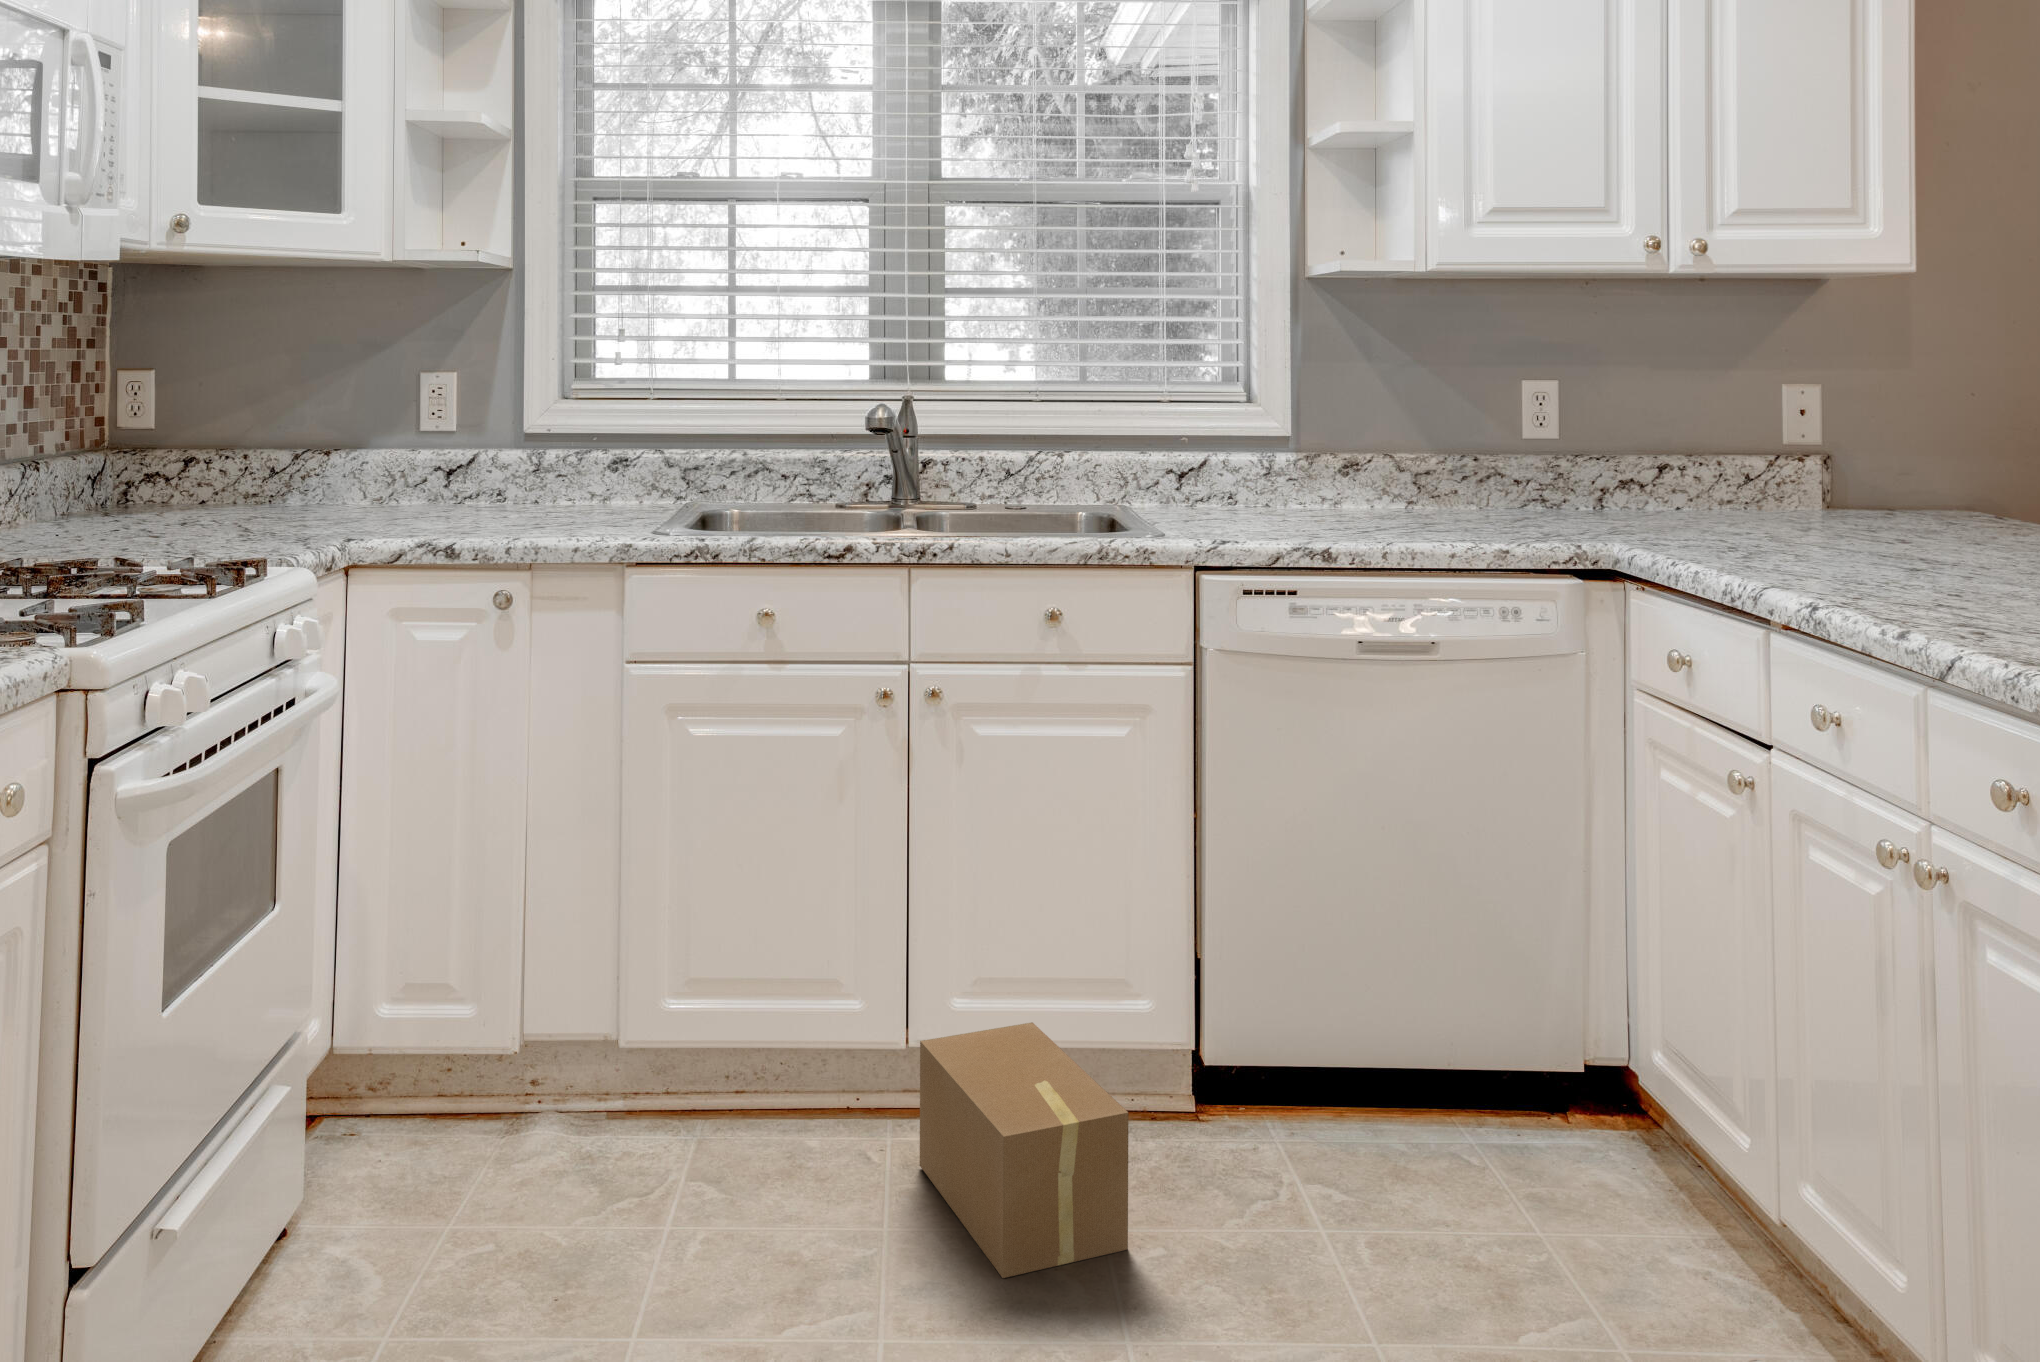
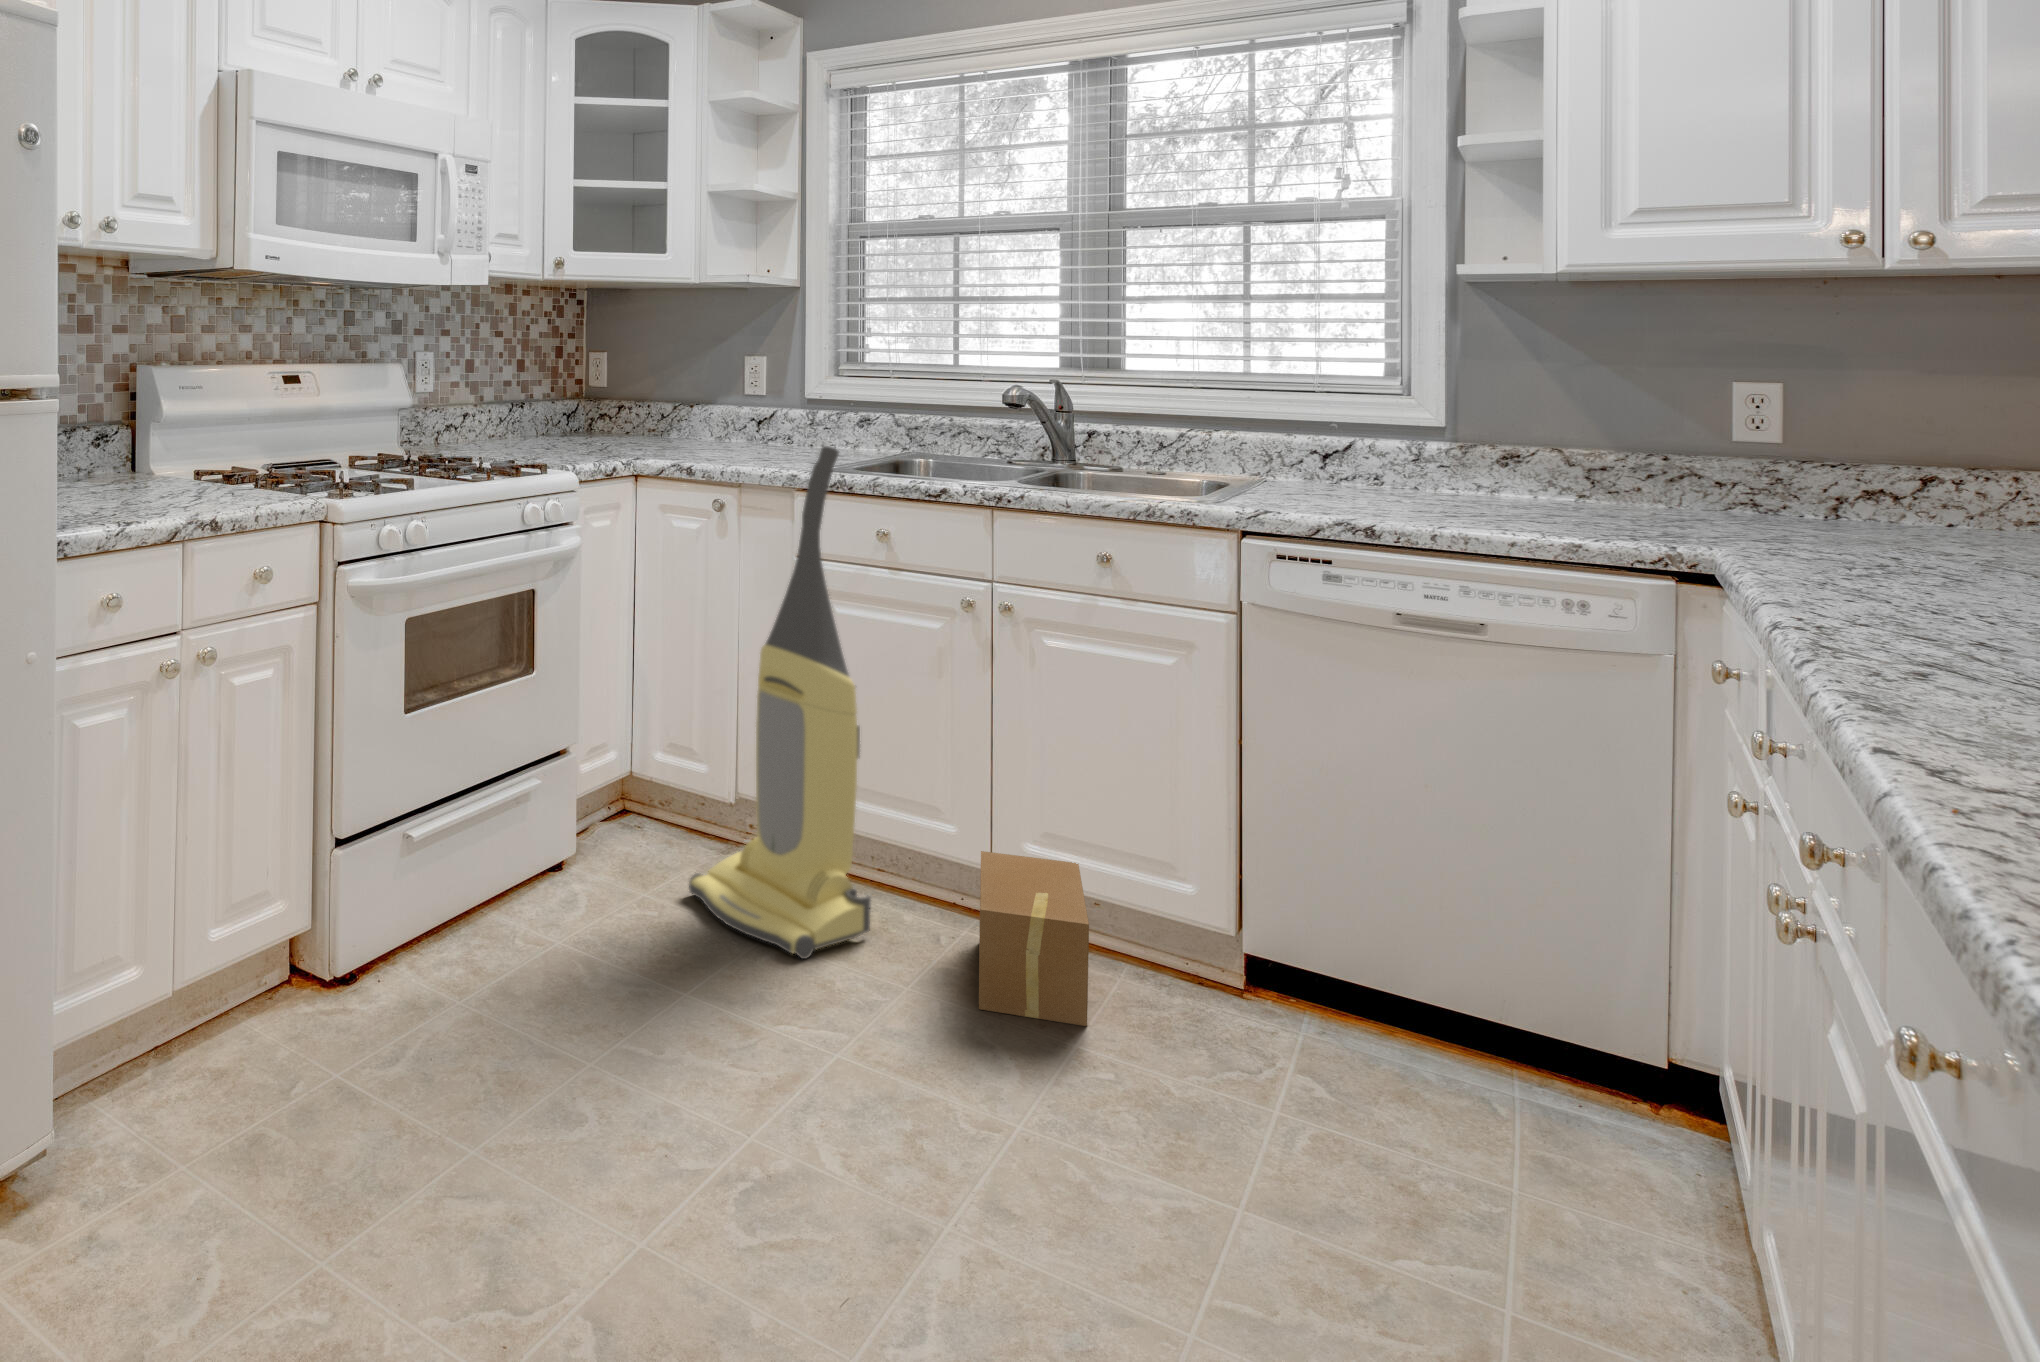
vacuum cleaner: none [495,497,792,1291] -> present [689,446,871,959]

